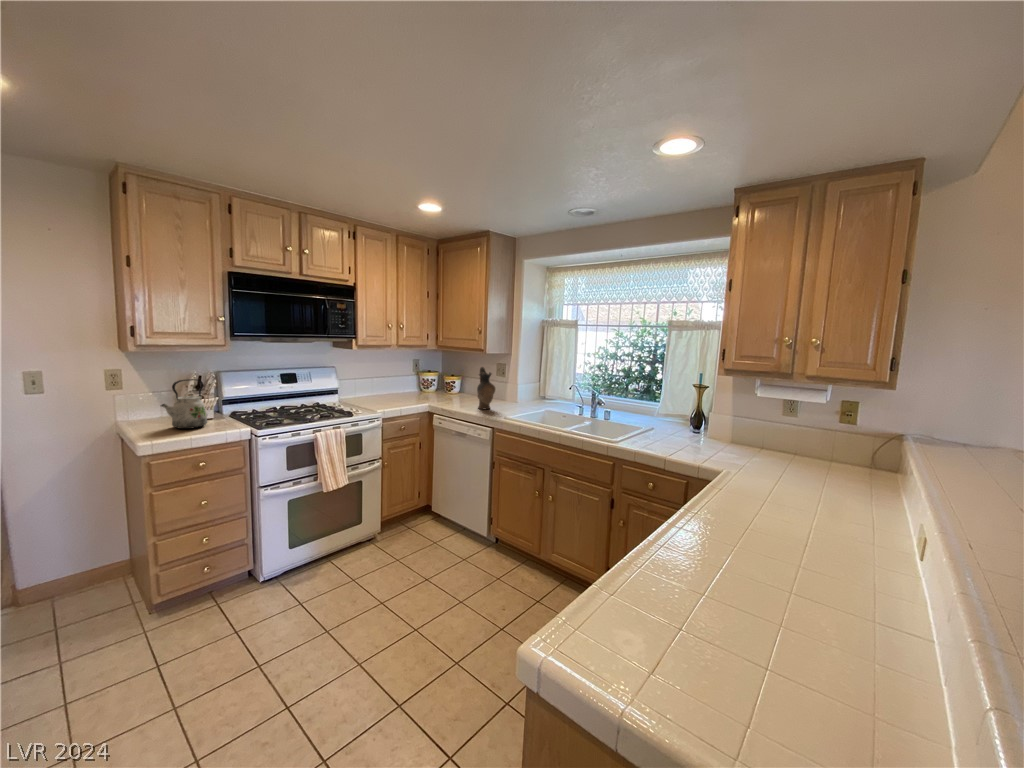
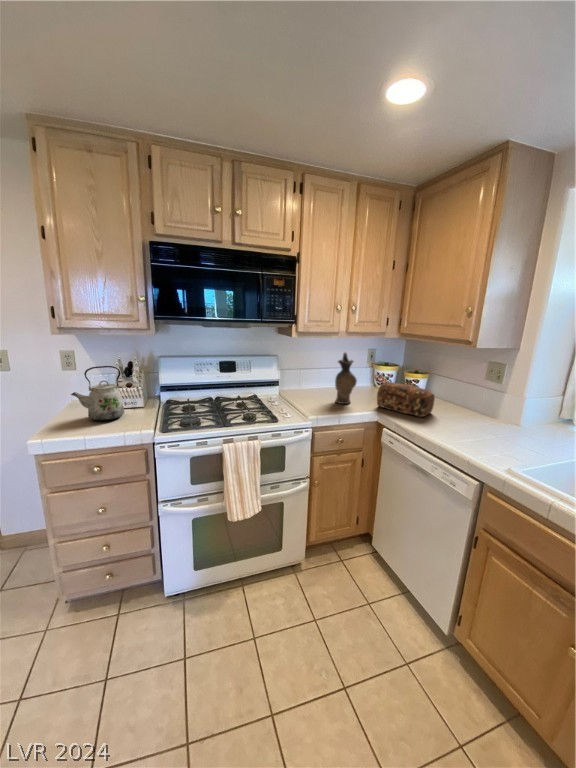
ceramic pitcher: present [477,367,495,409] -> present [335,353,357,404]
bread loaf: none [425,382,466,404] -> present [377,382,435,417]

